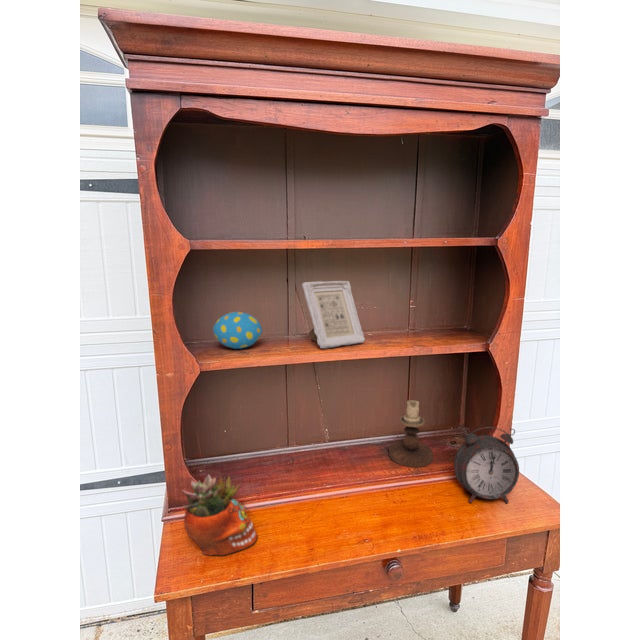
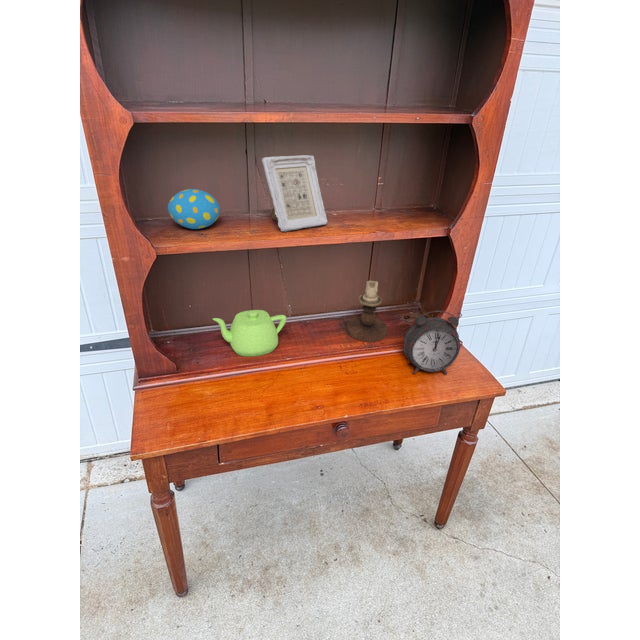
teapot: none [249,432,326,484] -> present [213,310,287,356]
succulent planter: present [182,475,257,555] -> none [150,353,223,419]

